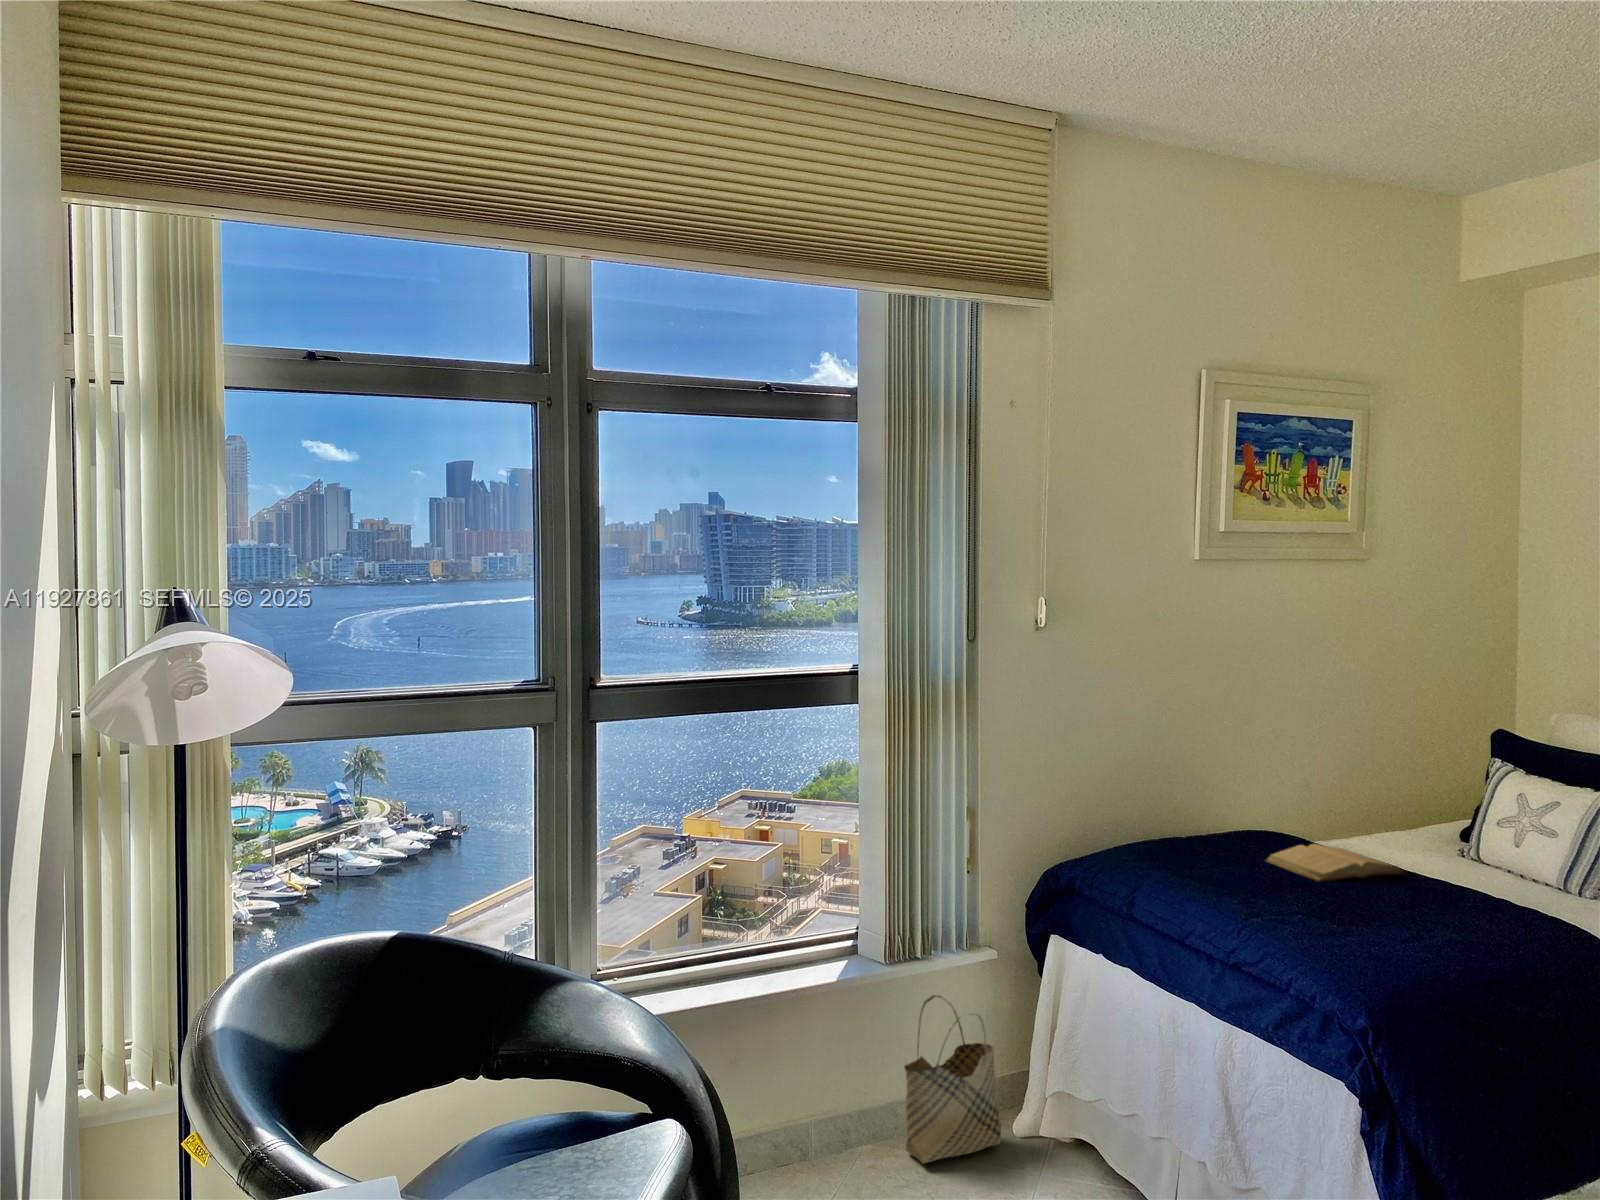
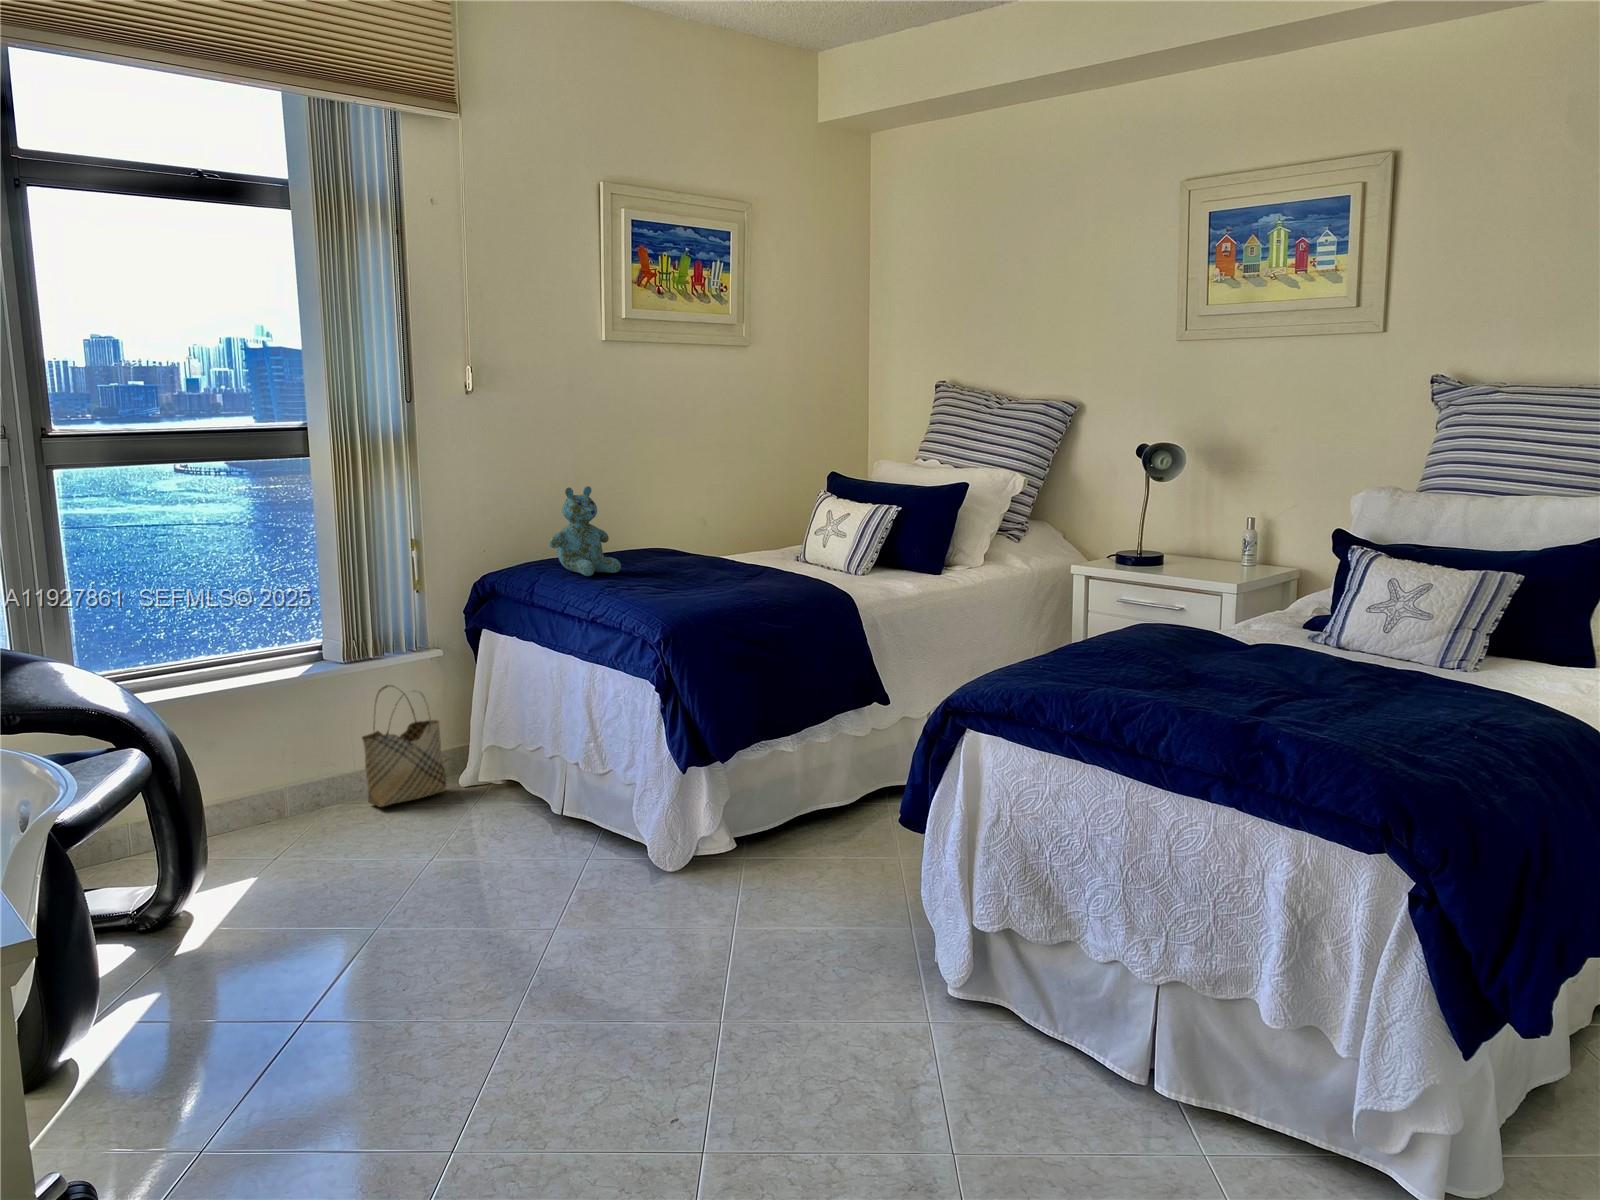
stuffed bear: none [1163,762,1261,891] -> present [549,486,621,576]
book: present [1265,844,1407,882] -> none [637,551,736,572]

